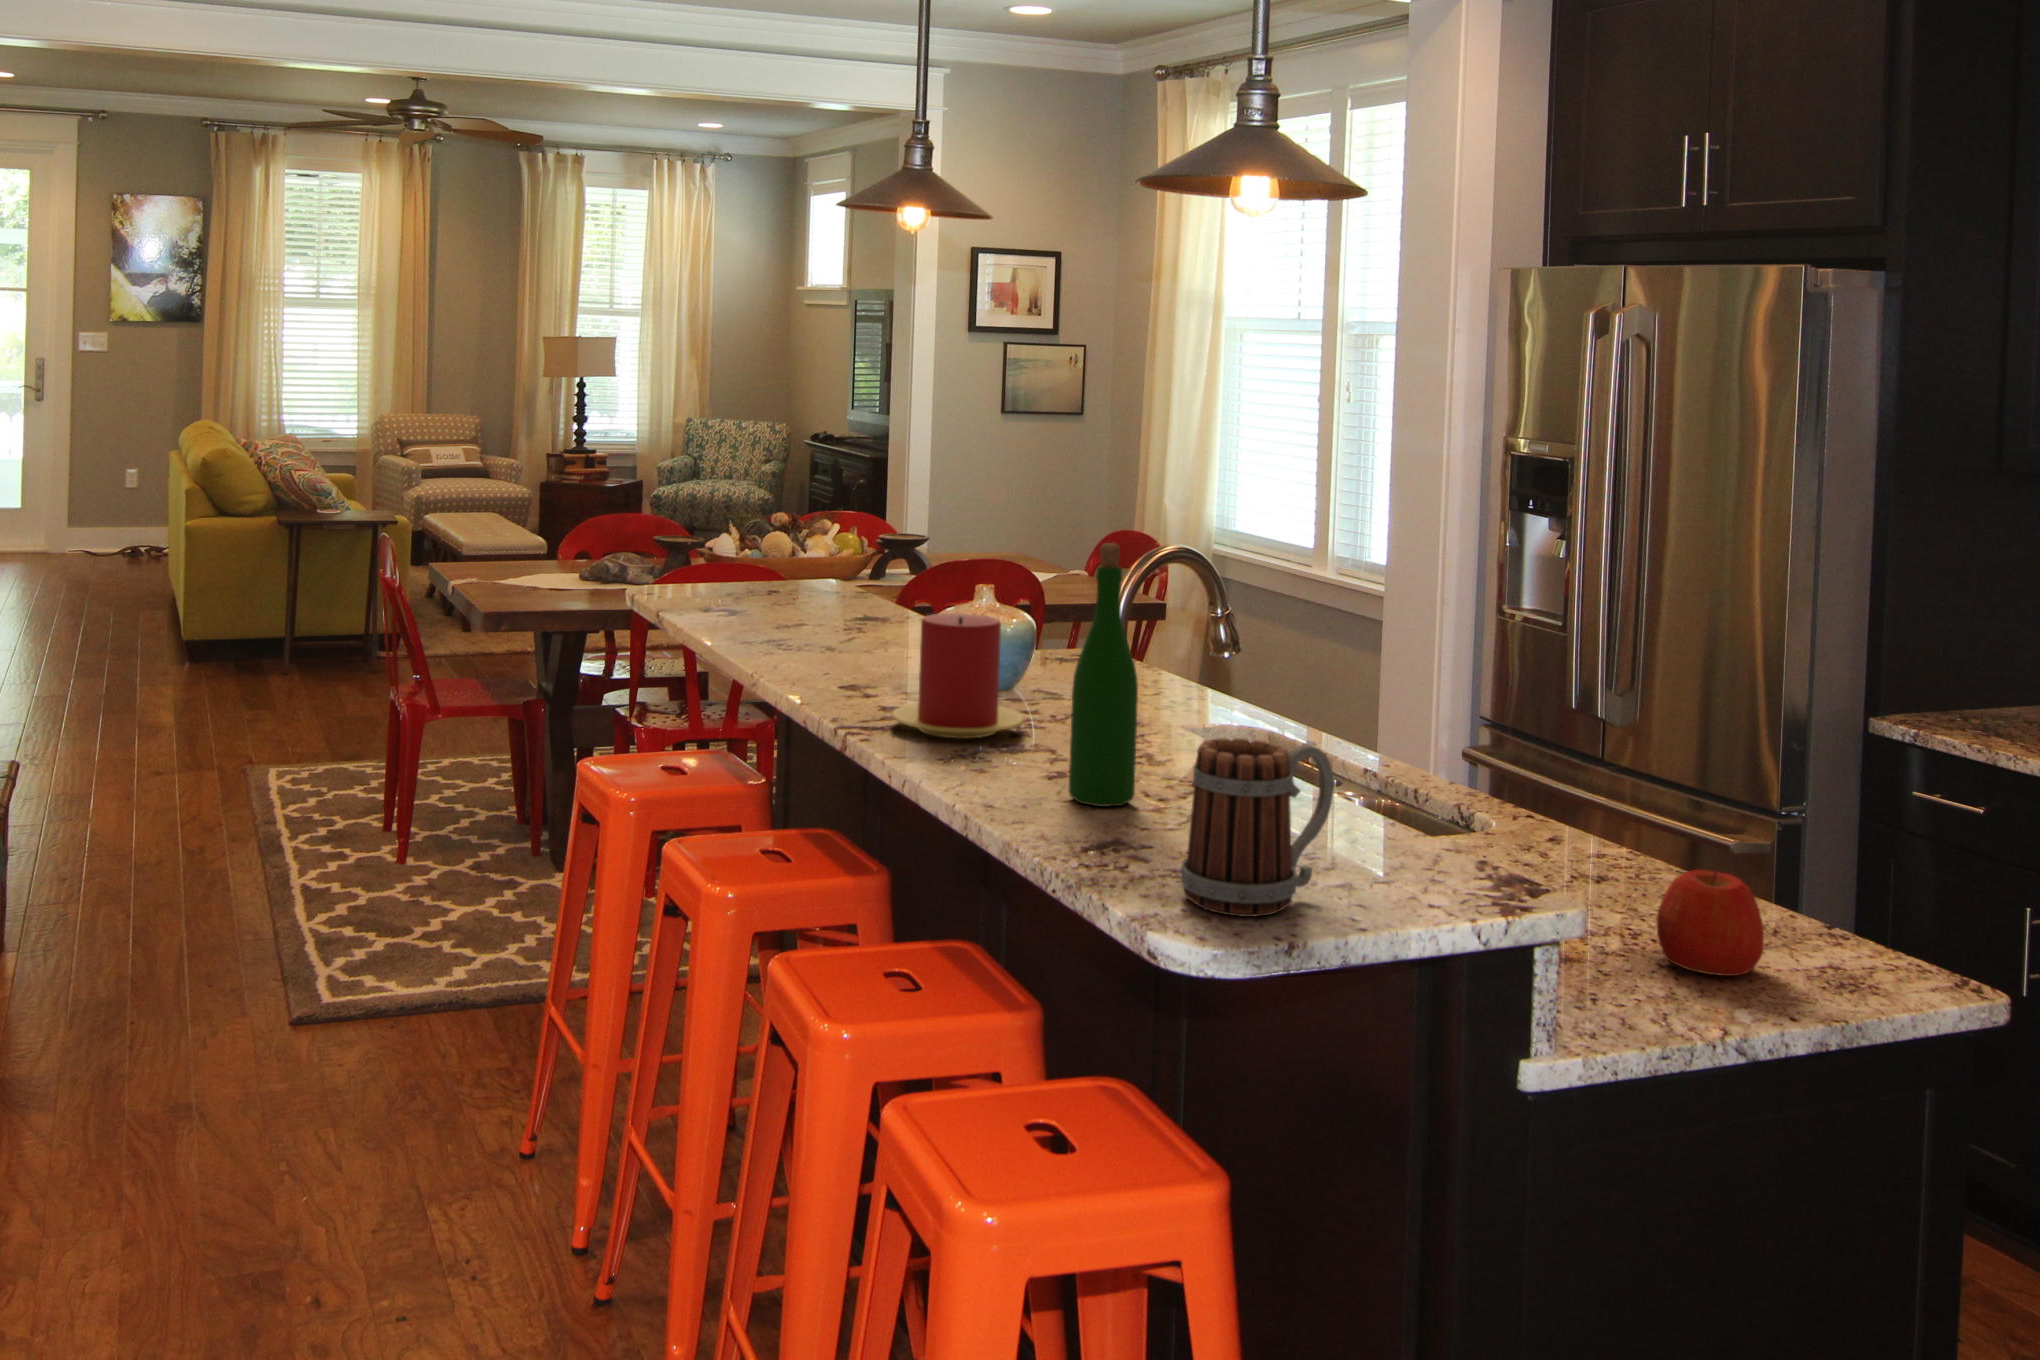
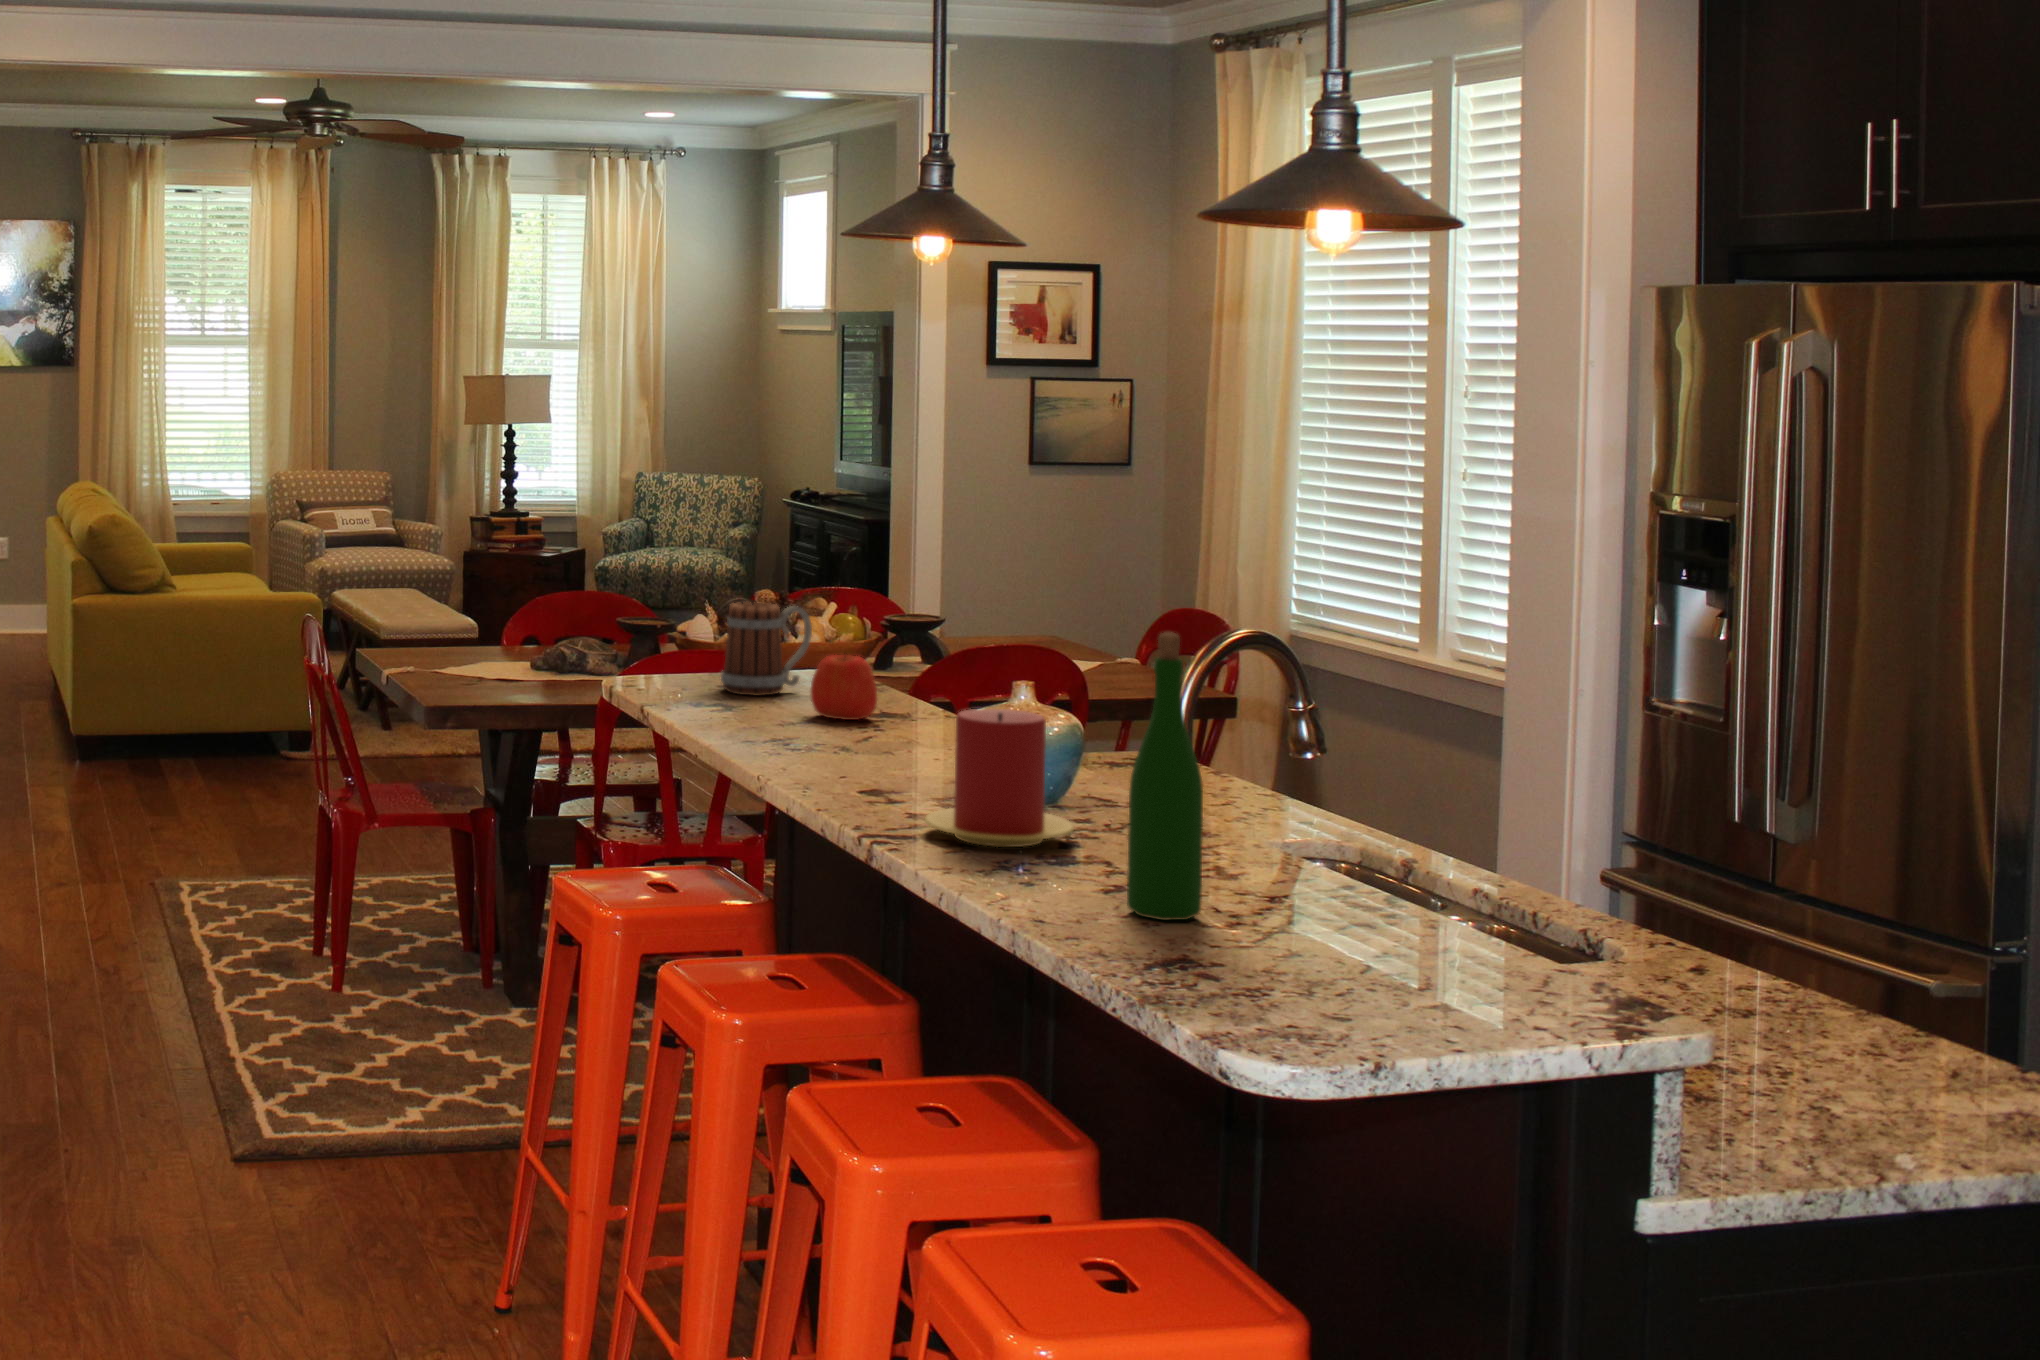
mug: present [1181,738,1334,917] -> present [721,602,812,696]
apple: present [1657,870,1764,976] -> present [810,655,877,720]

